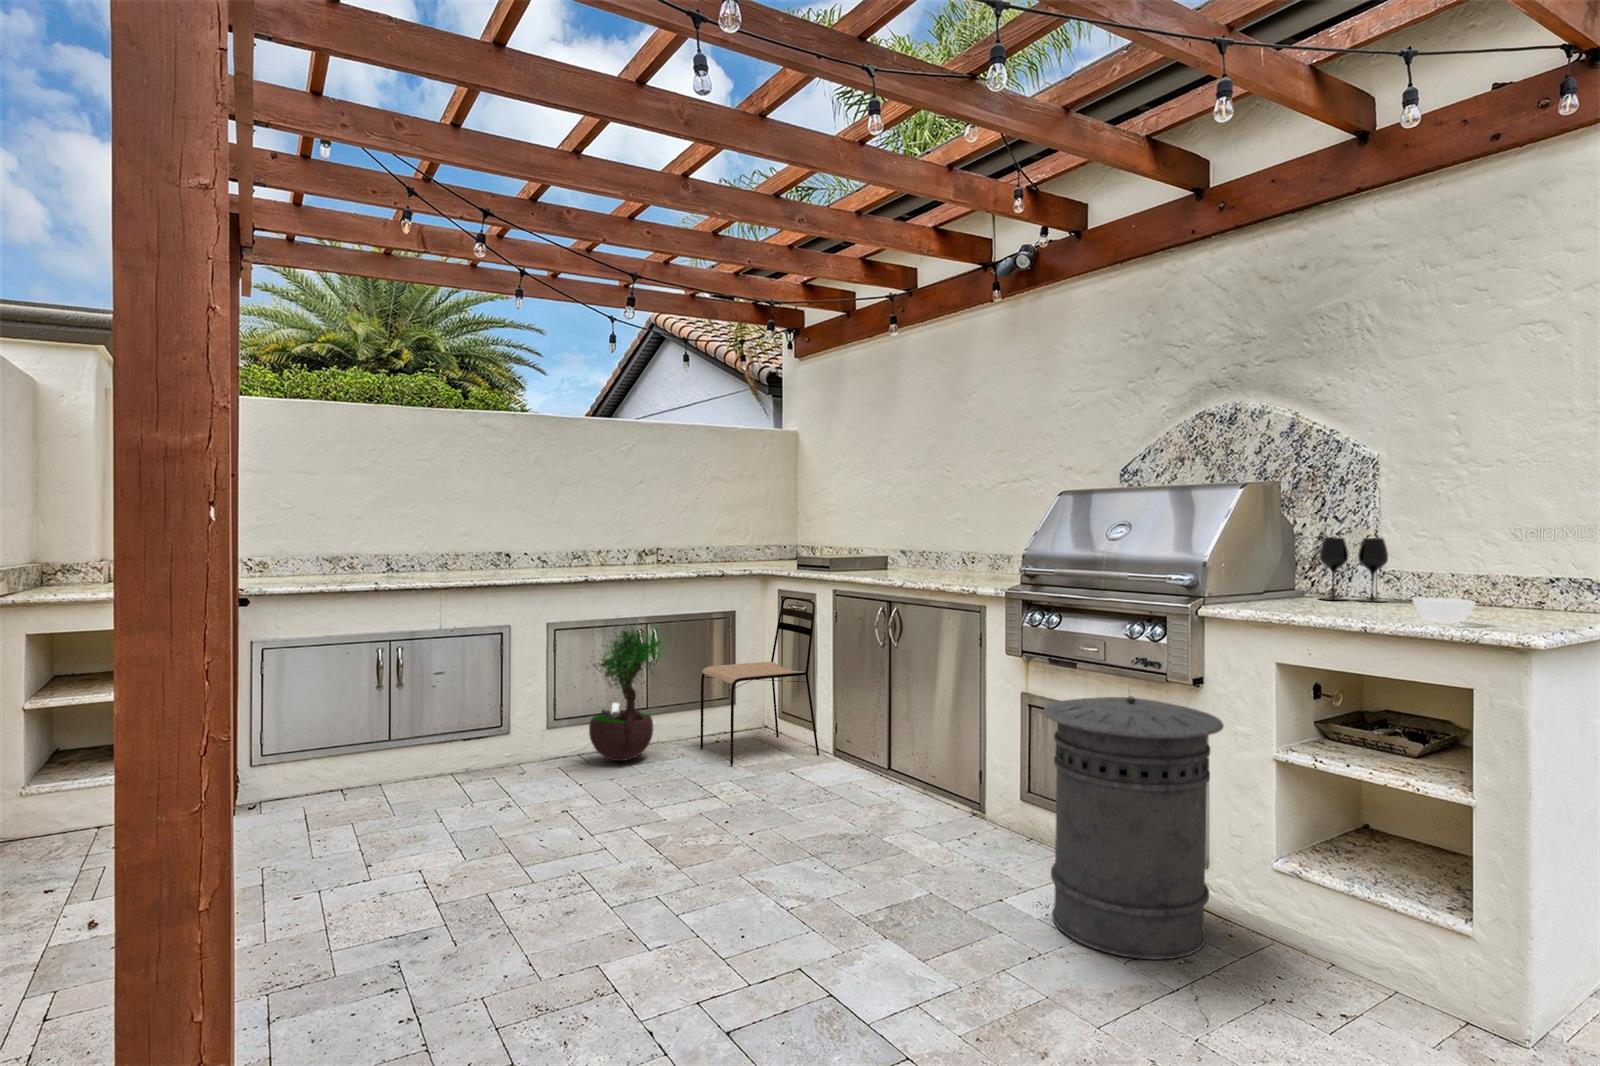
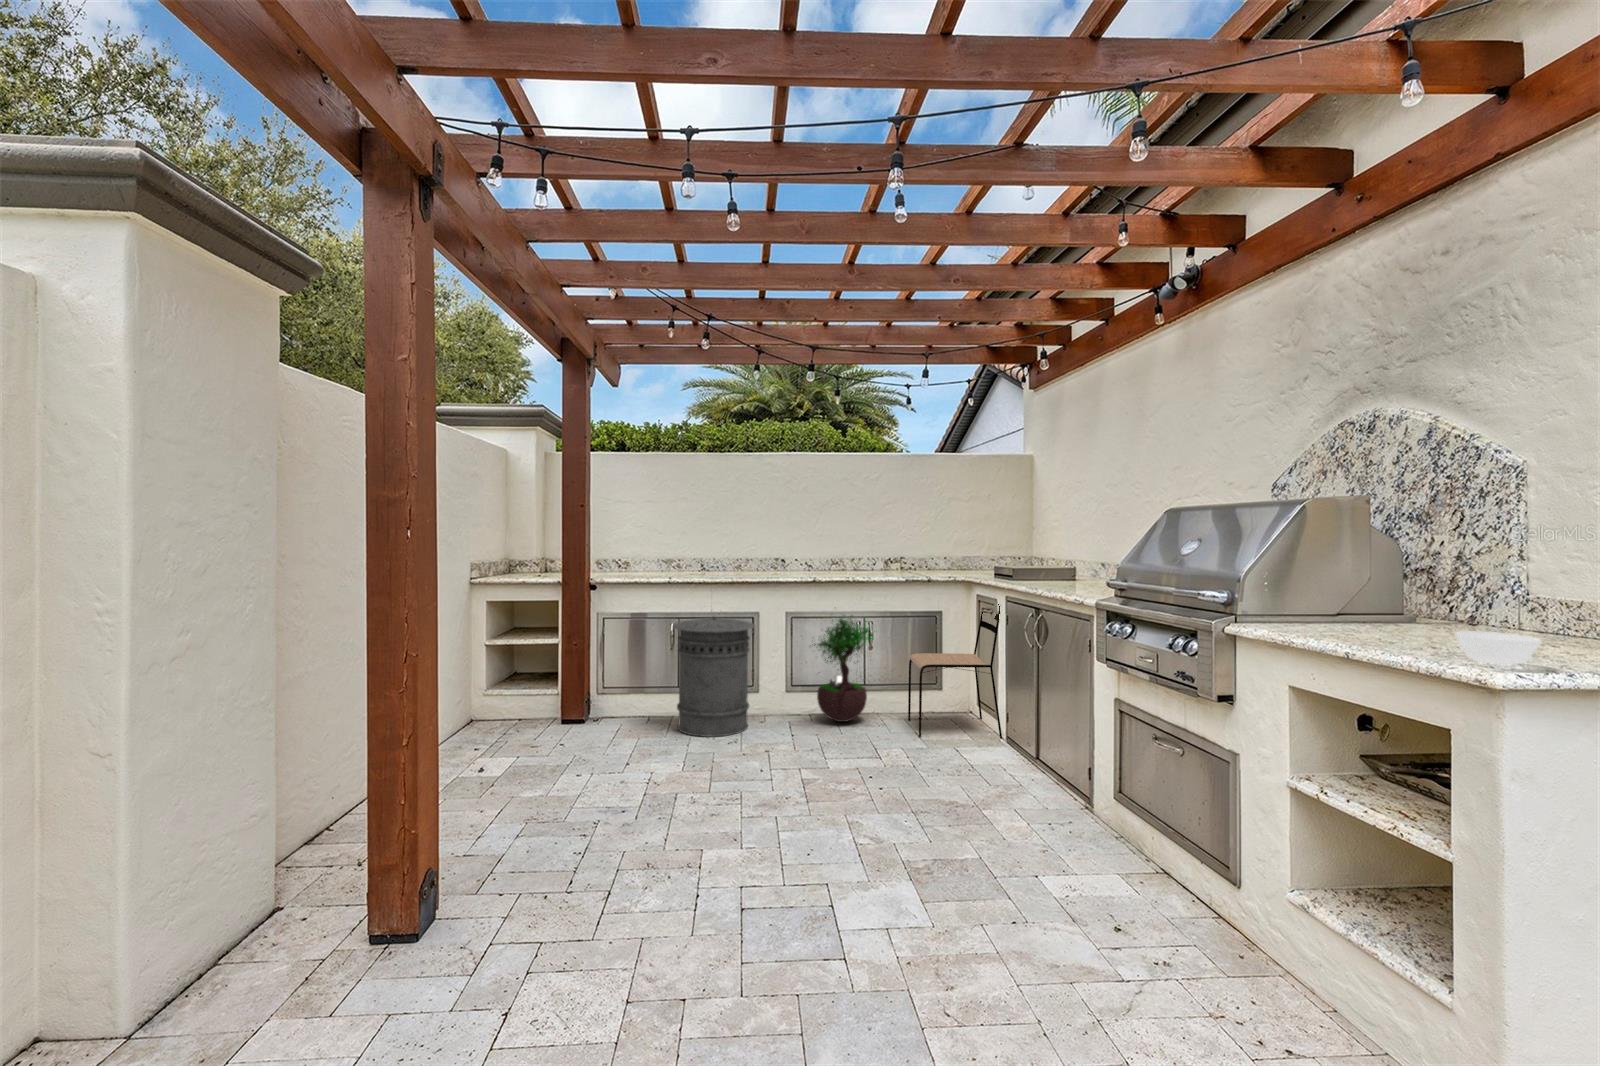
wine glass: present [1319,537,1388,602] -> none [1432,558,1525,636]
trash can: present [1043,696,1224,959] -> present [673,616,755,737]

